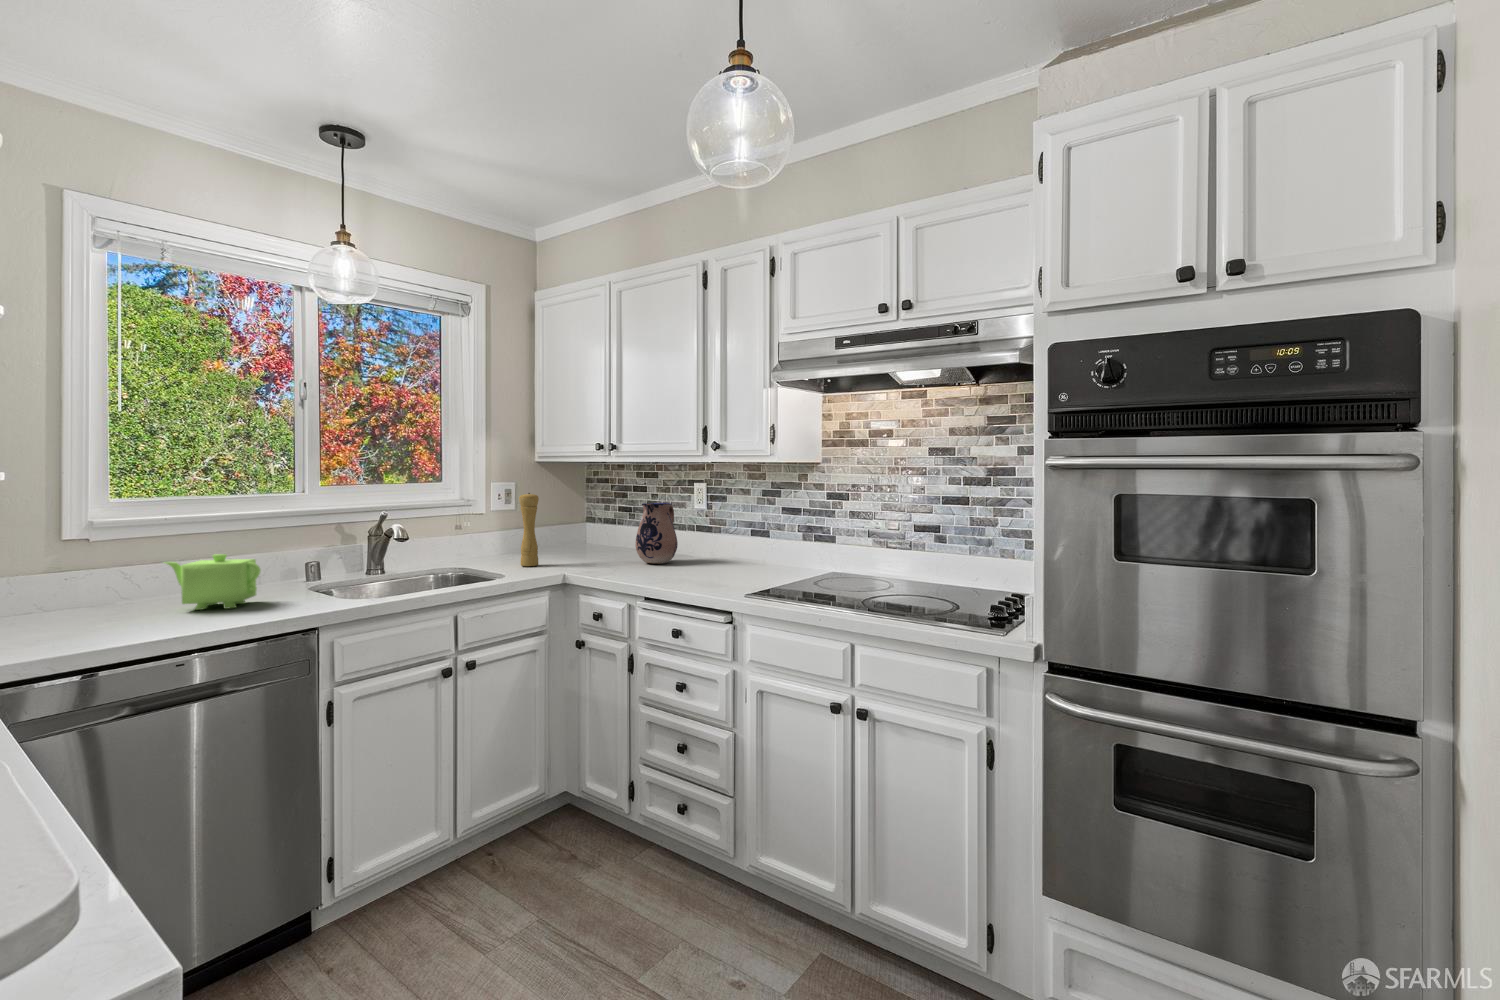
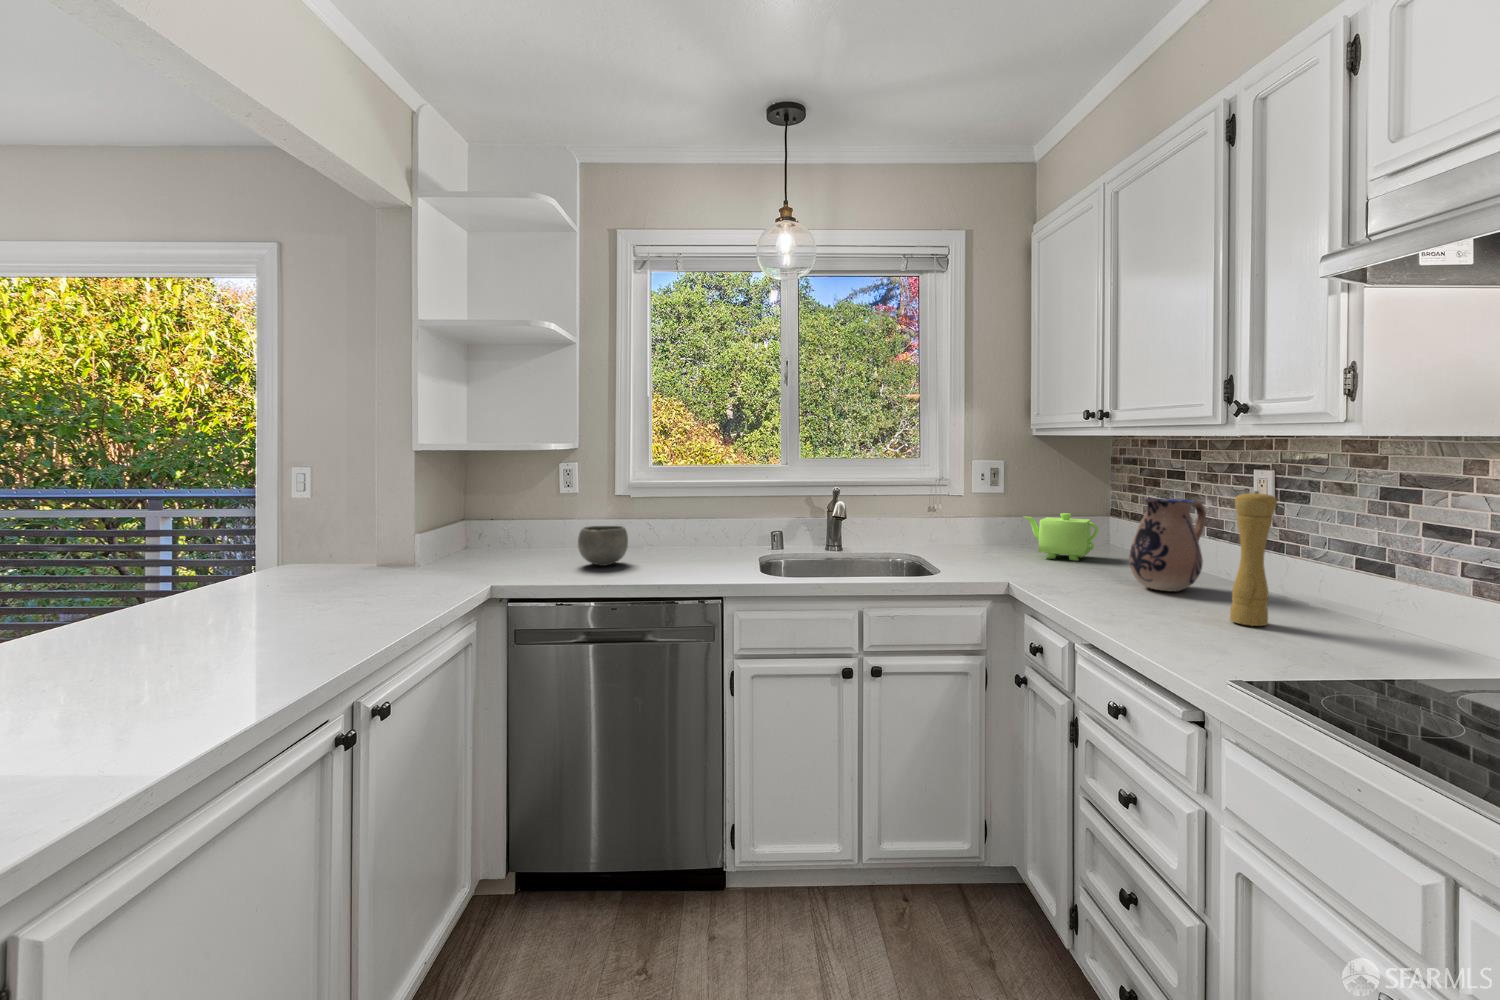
pepper mill: present [519,493,539,566] -> present [1230,491,1277,626]
teapot: present [165,554,261,610] -> present [1023,513,1098,561]
ceramic bowl: none [55,562,136,612] -> present [578,526,628,566]

